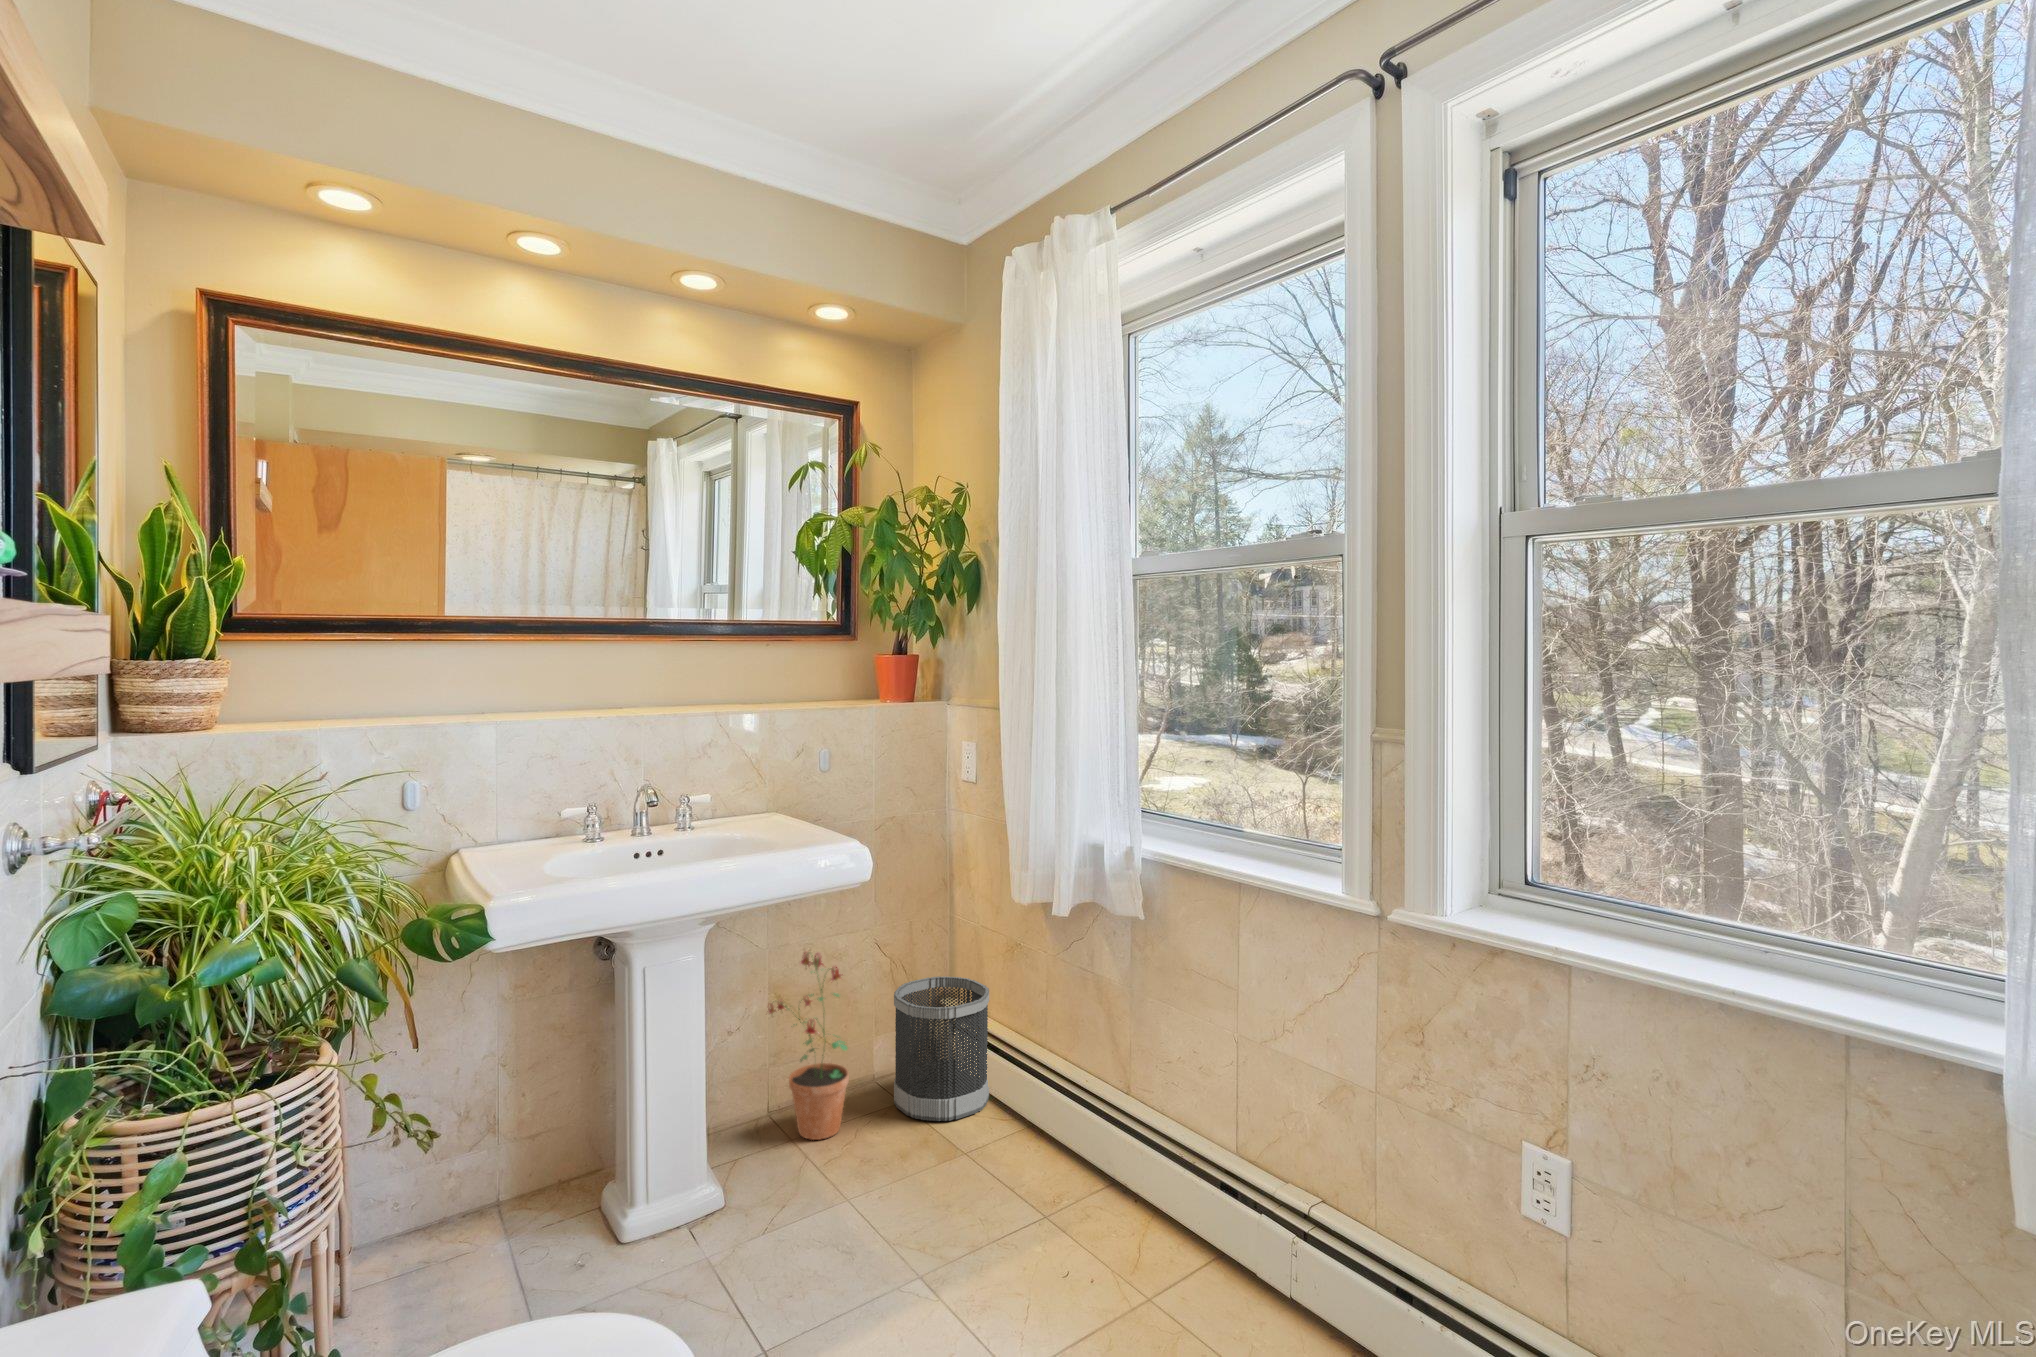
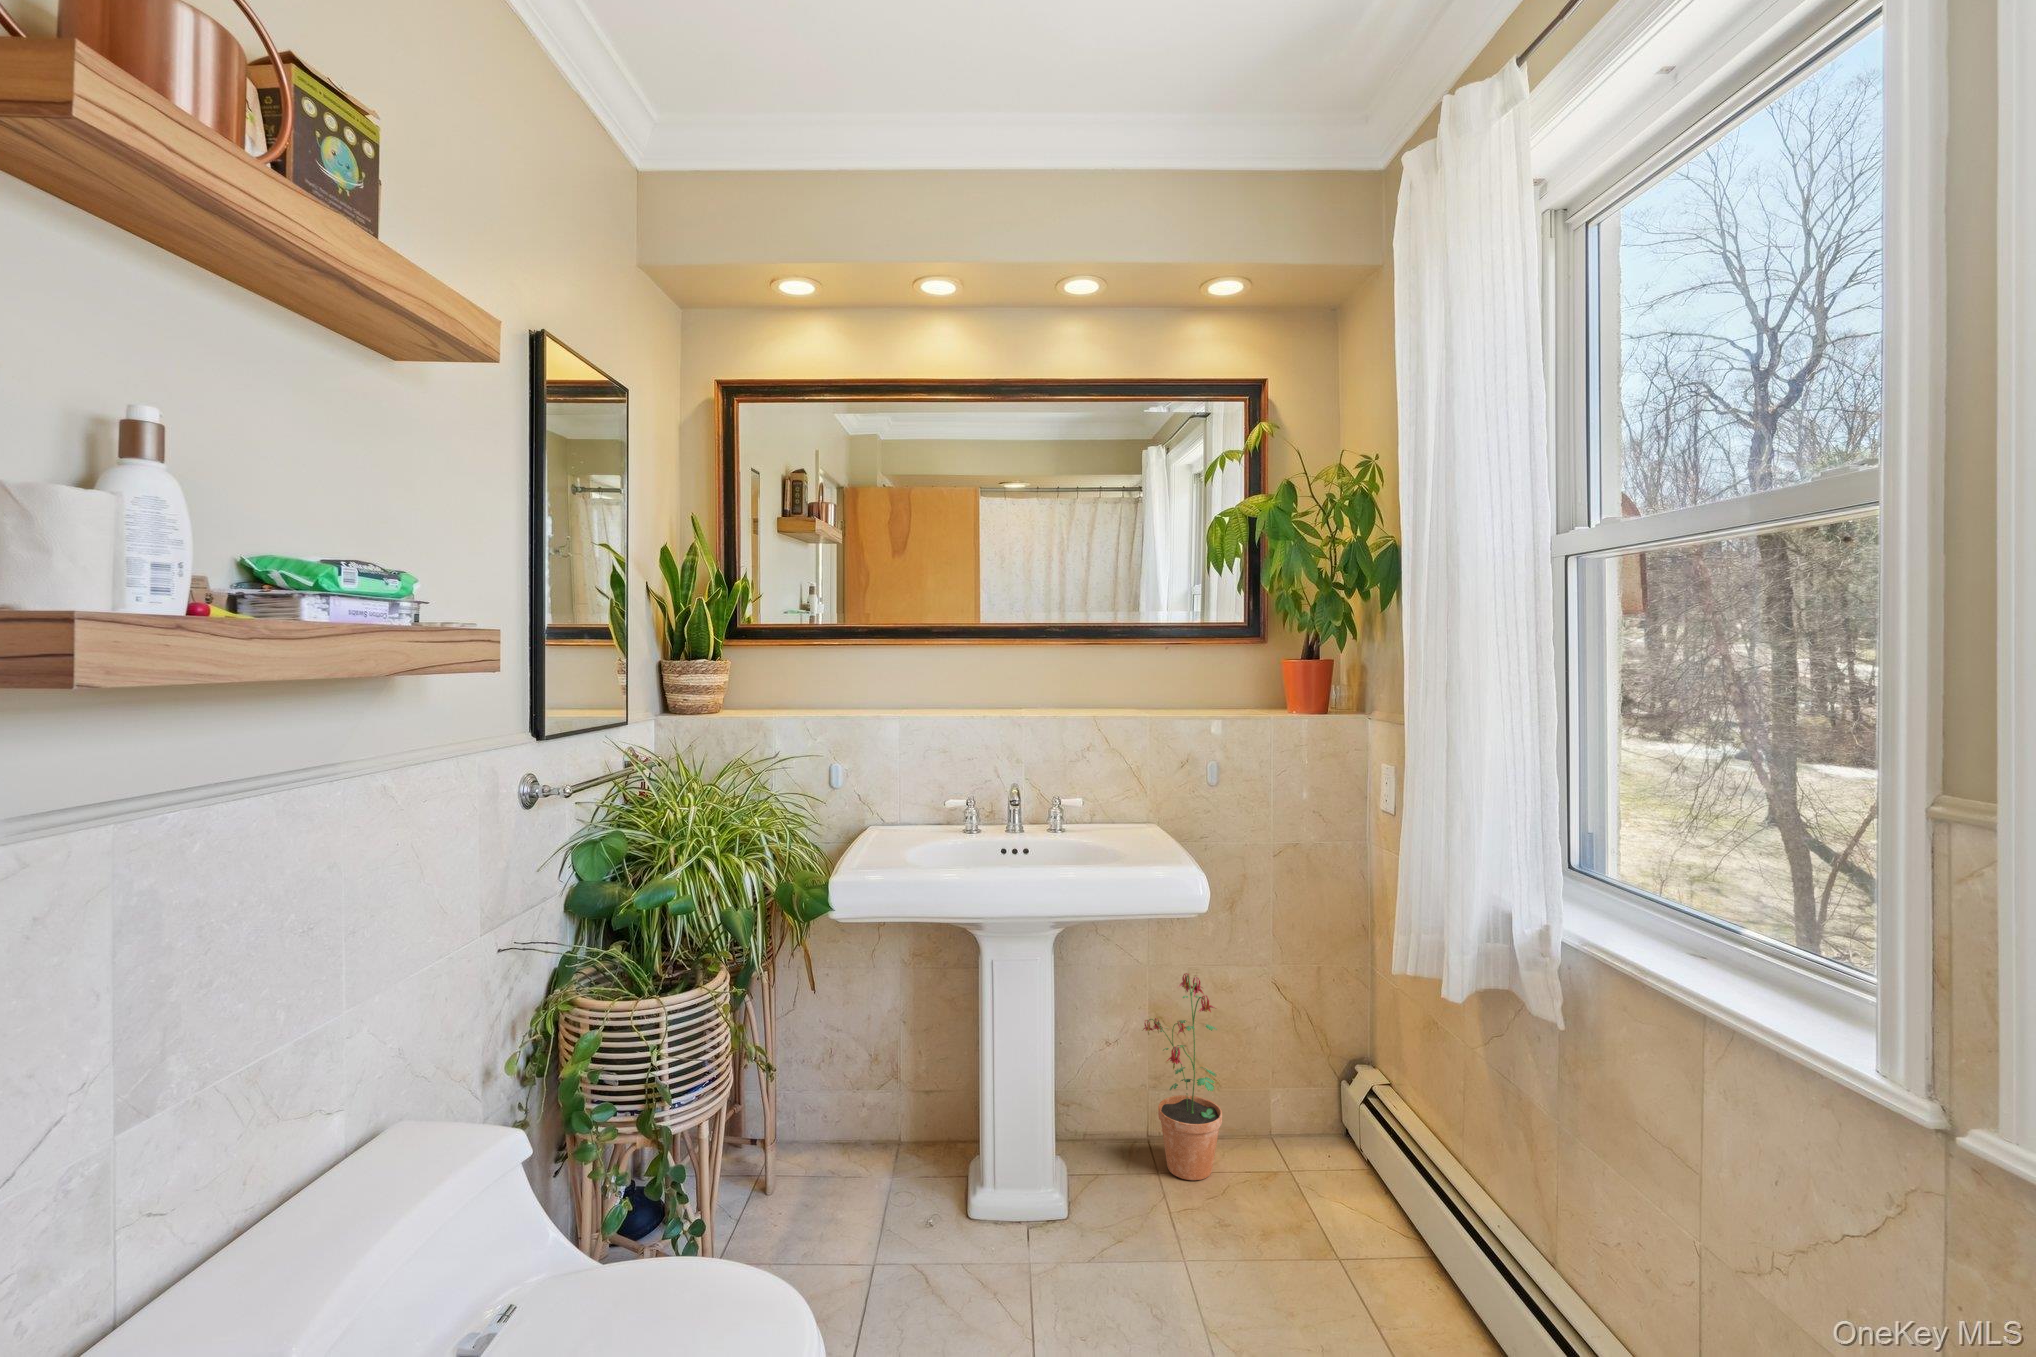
wastebasket: present [894,976,989,1121] -> none [1280,1032,1399,1210]

